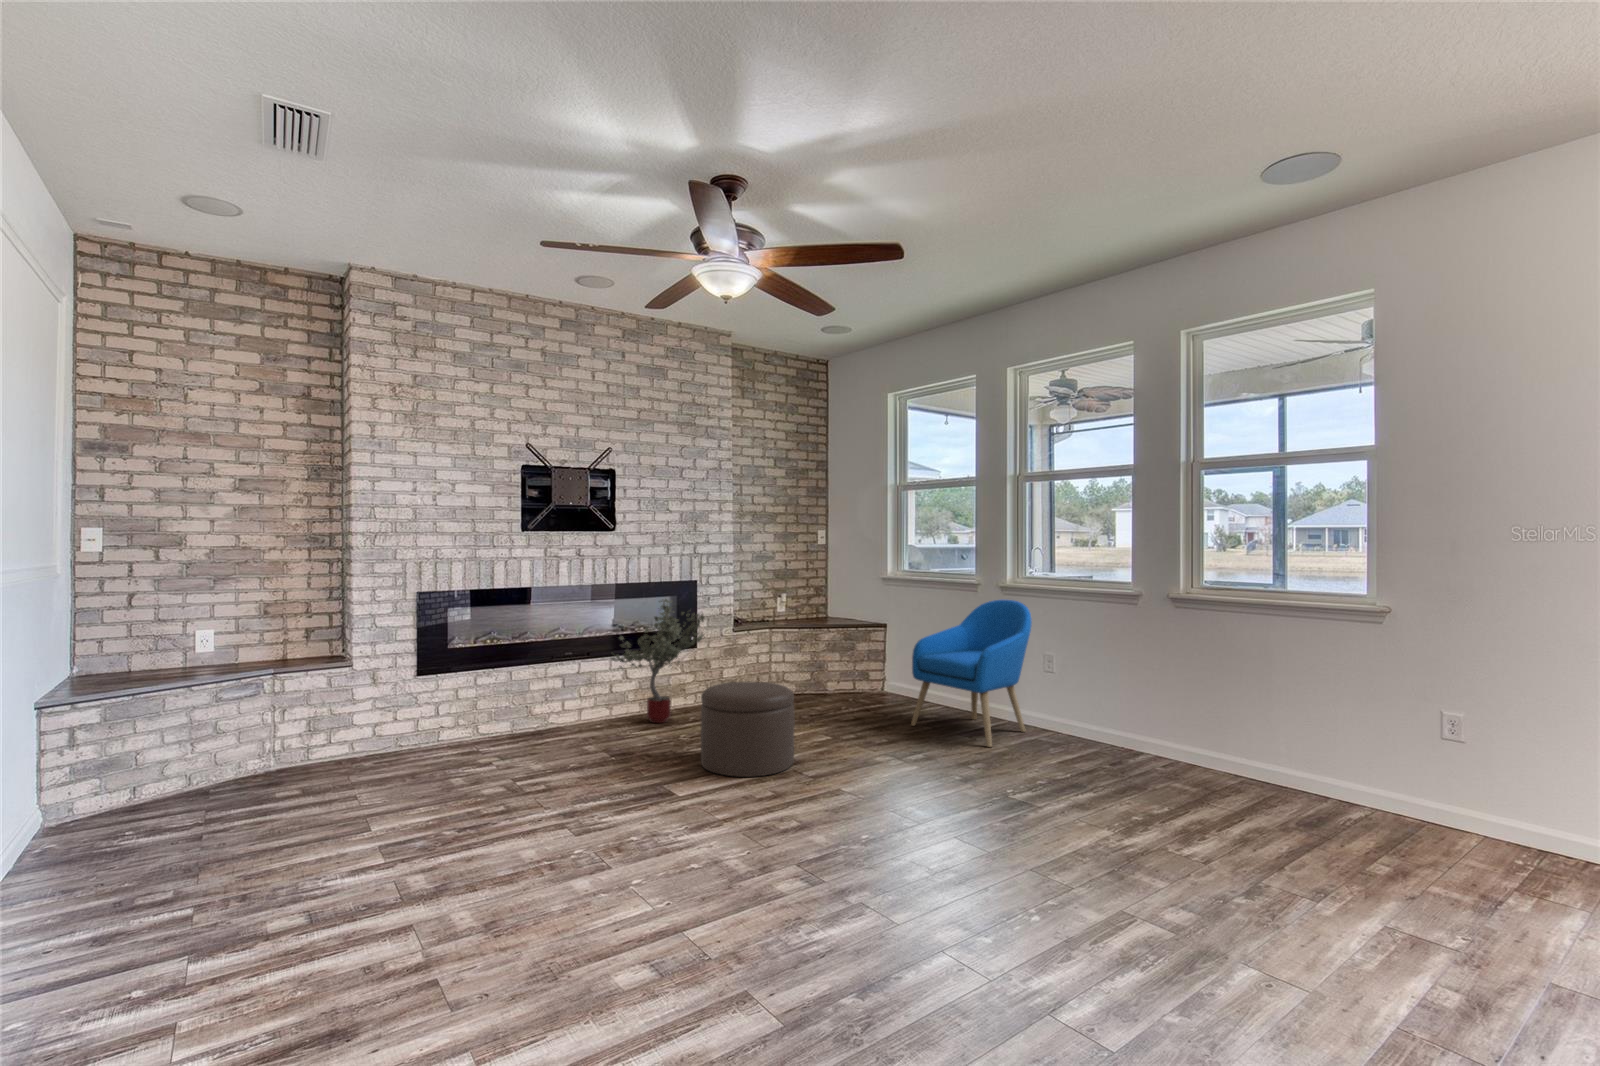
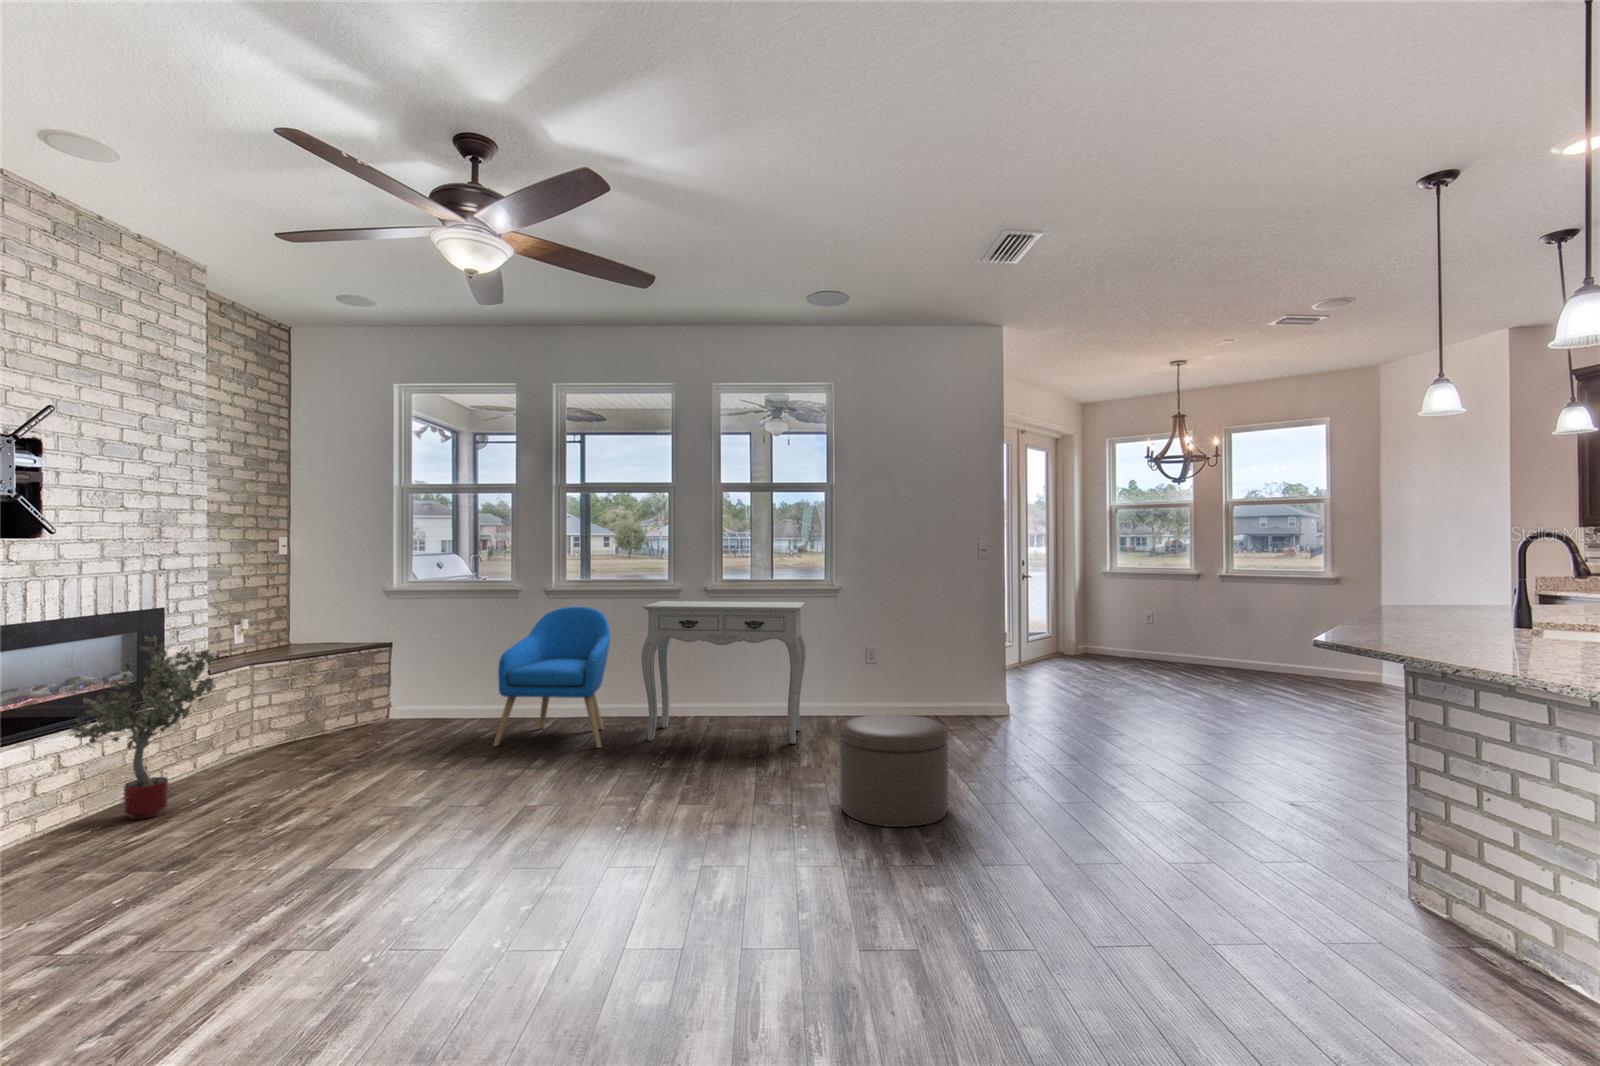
console table: none [1039,600,1259,796] -> present [641,601,806,744]
ottoman: present [701,682,794,777] -> present [840,714,948,827]

